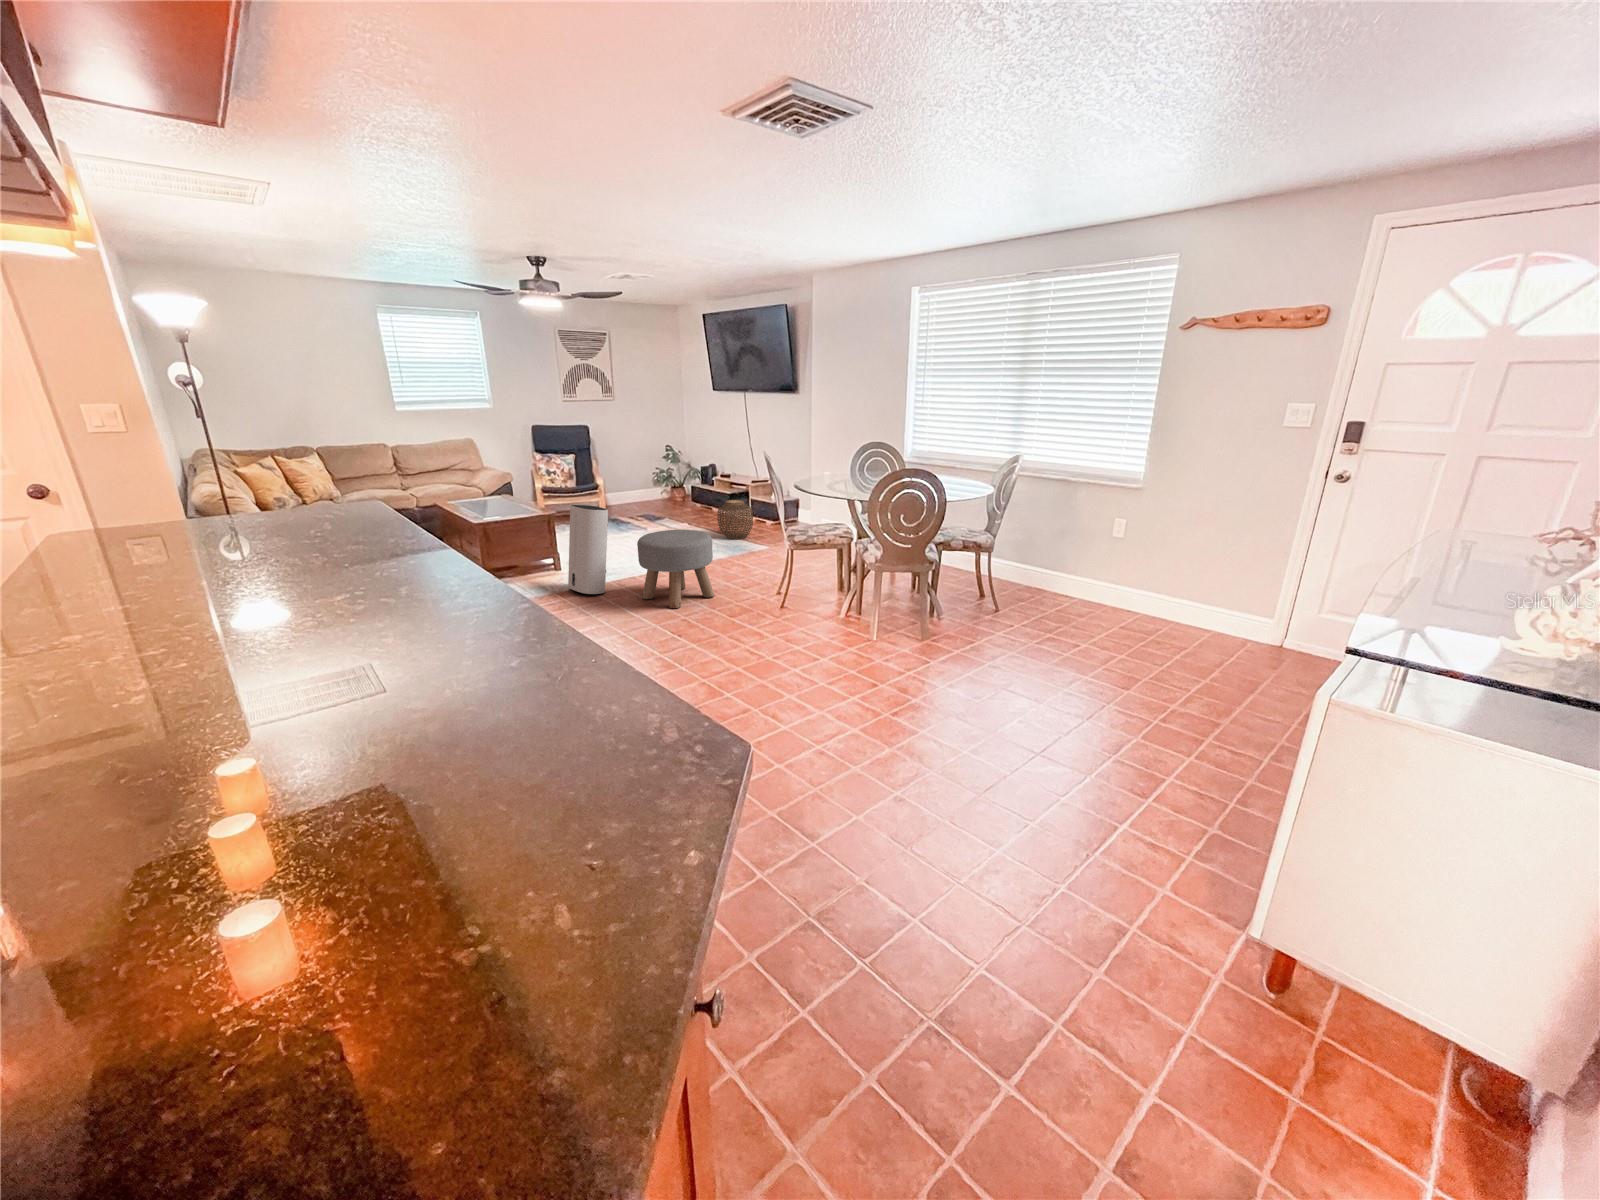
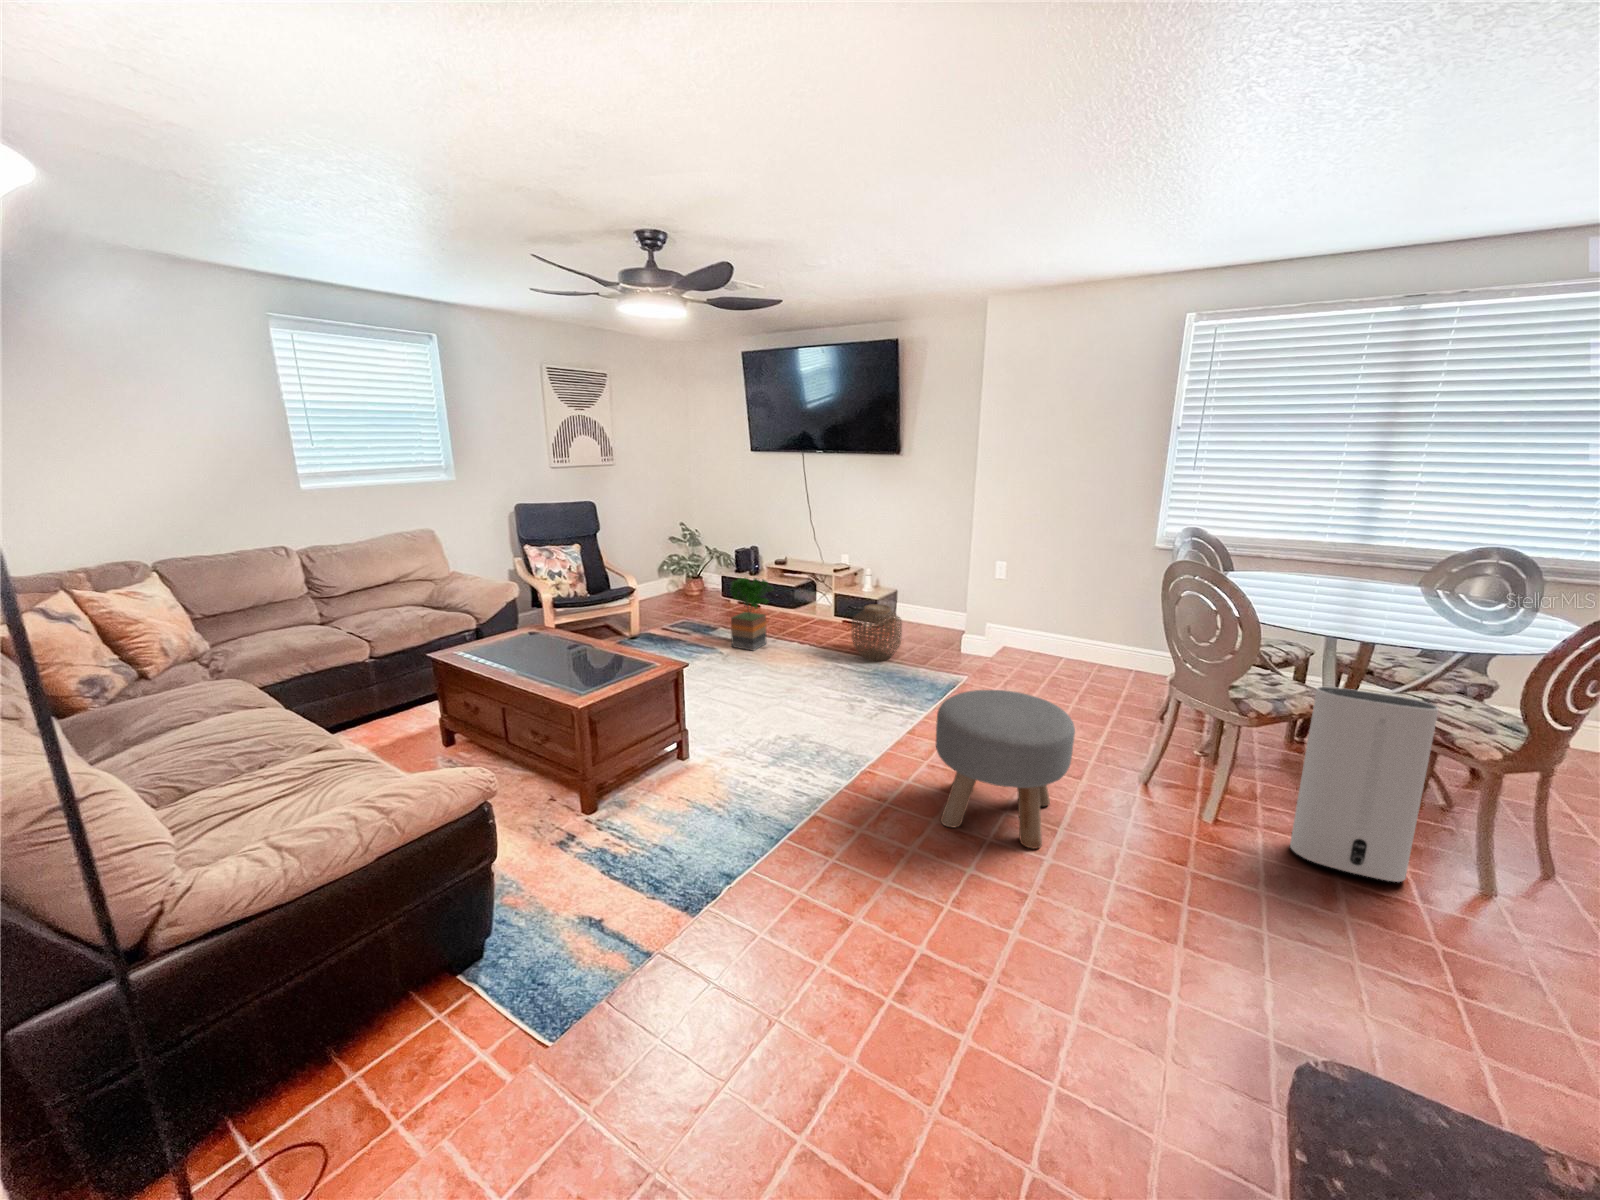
potted tree: none [645,478,681,530] -> present [731,578,773,651]
air purifier: present [568,505,608,594] -> present [1290,687,1438,882]

